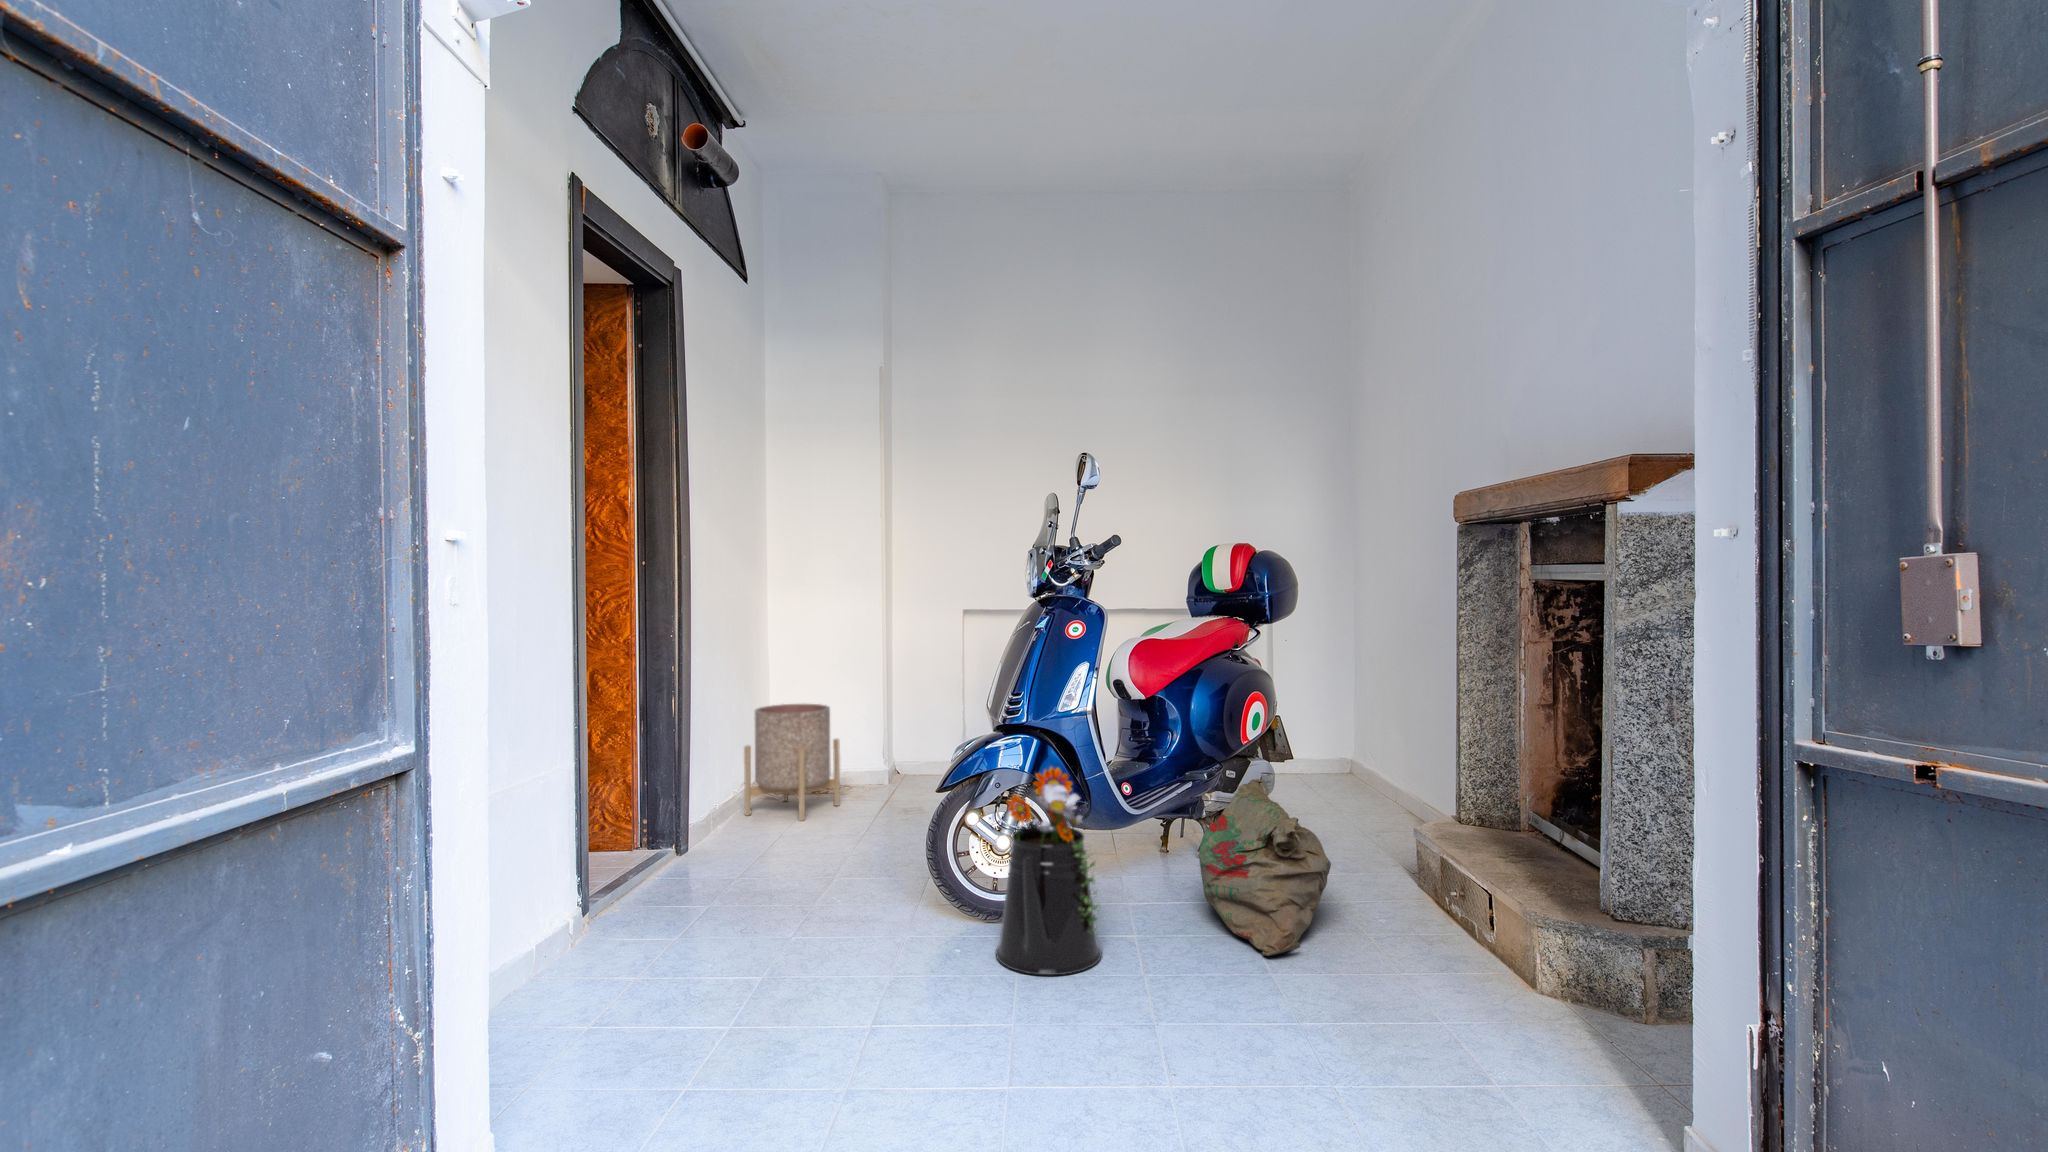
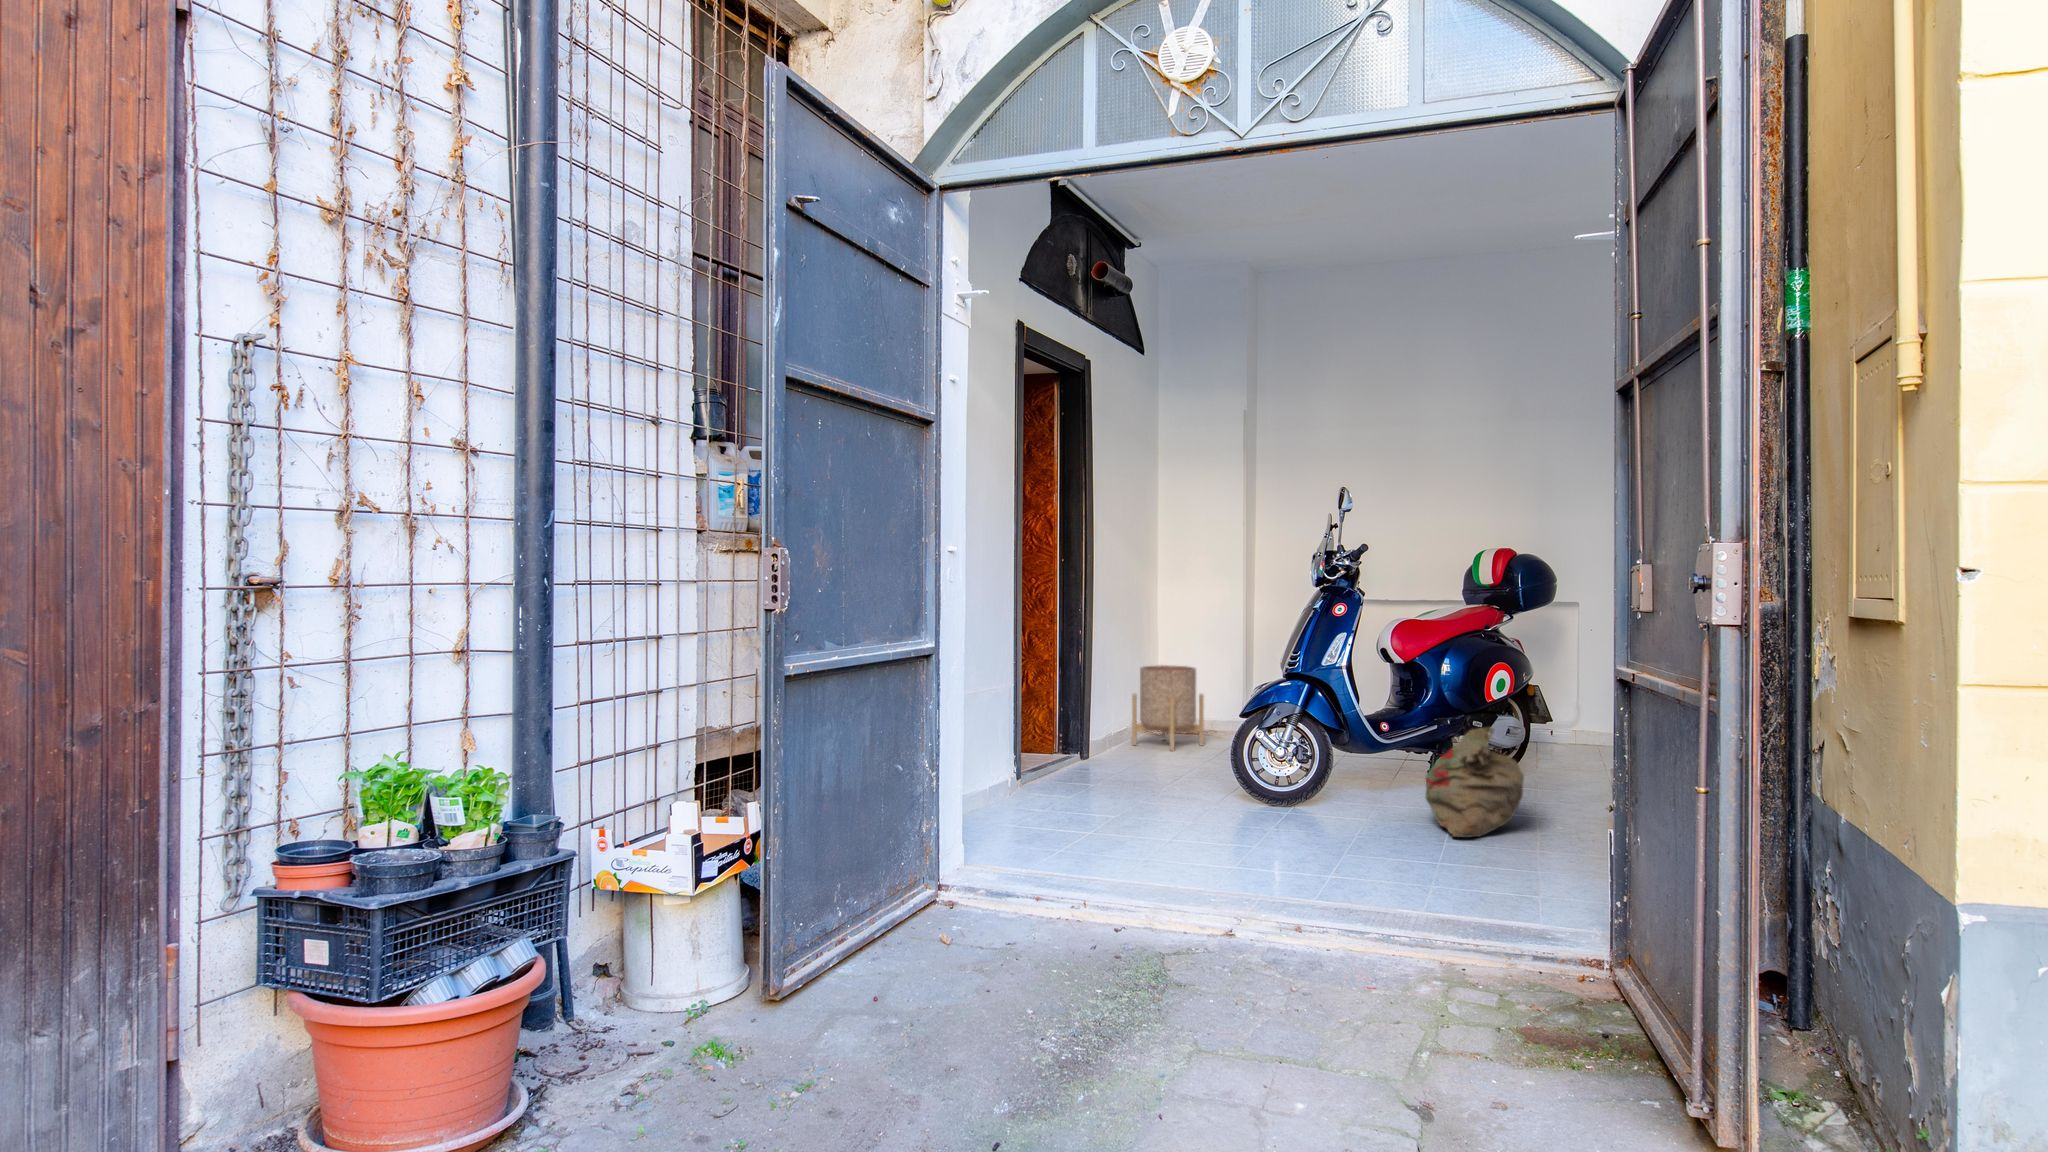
watering can: present [996,767,1102,975] -> none [1267,700,1339,830]

